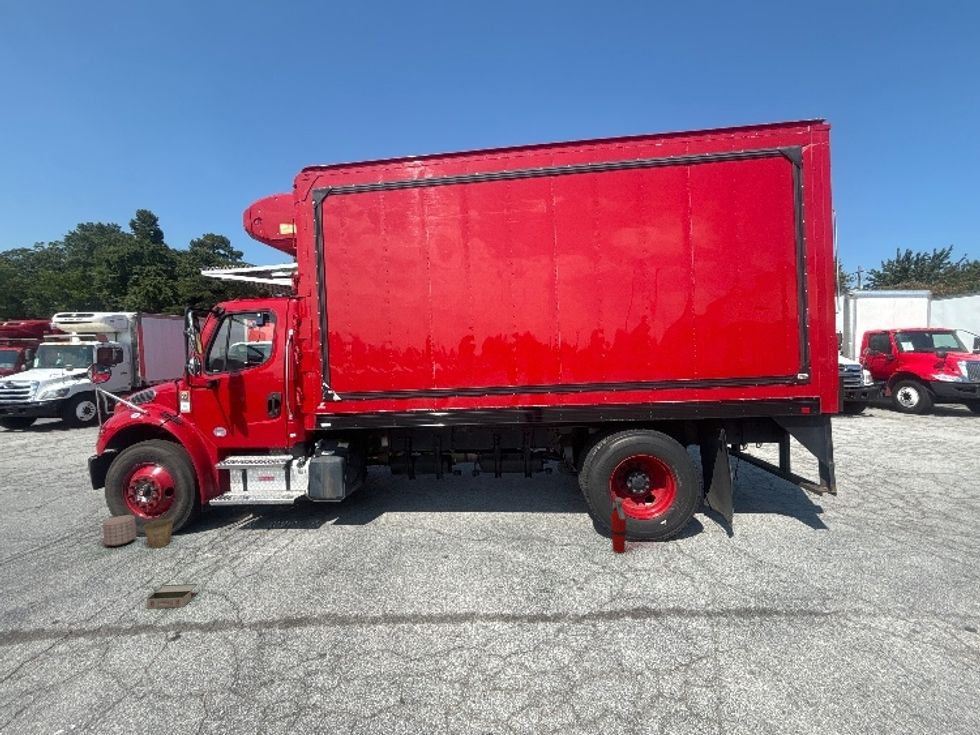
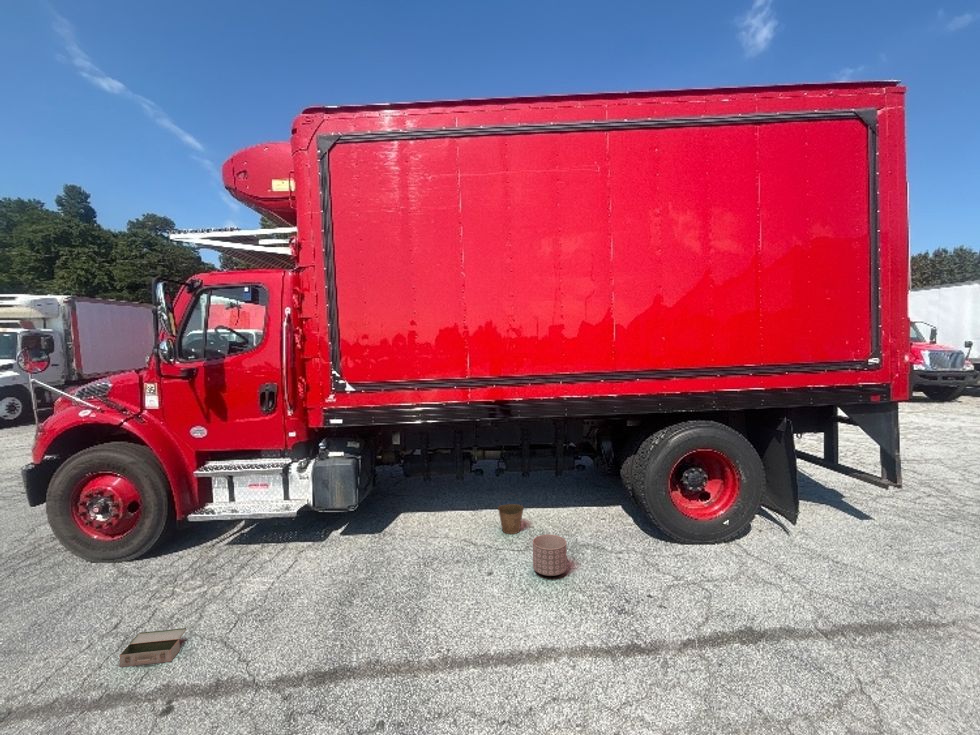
fire extinguisher: present [611,497,627,553] -> none [669,497,690,559]
planter: present [103,515,136,546] -> present [533,534,567,576]
bucket: present [143,520,174,548] -> present [498,504,524,534]

